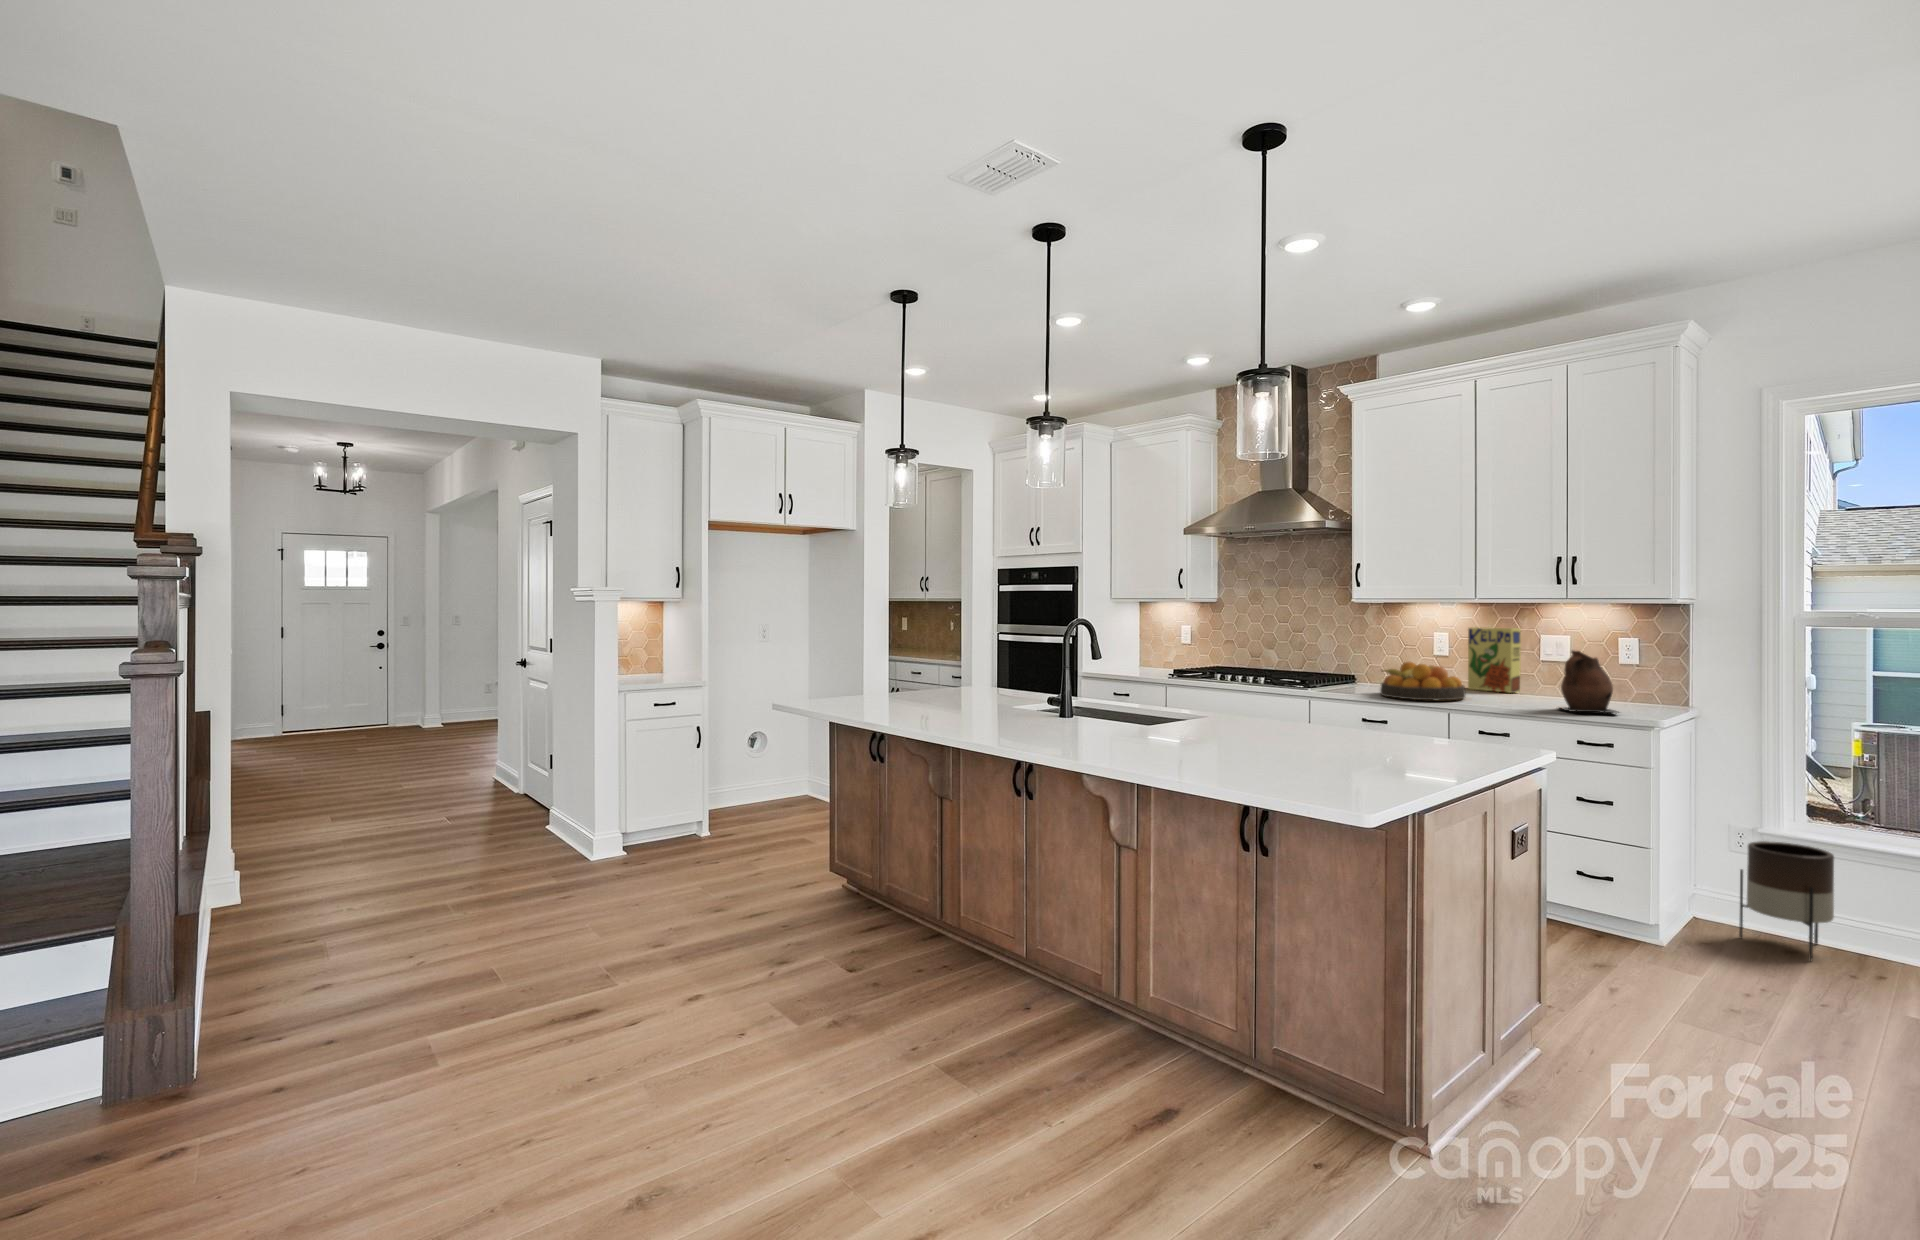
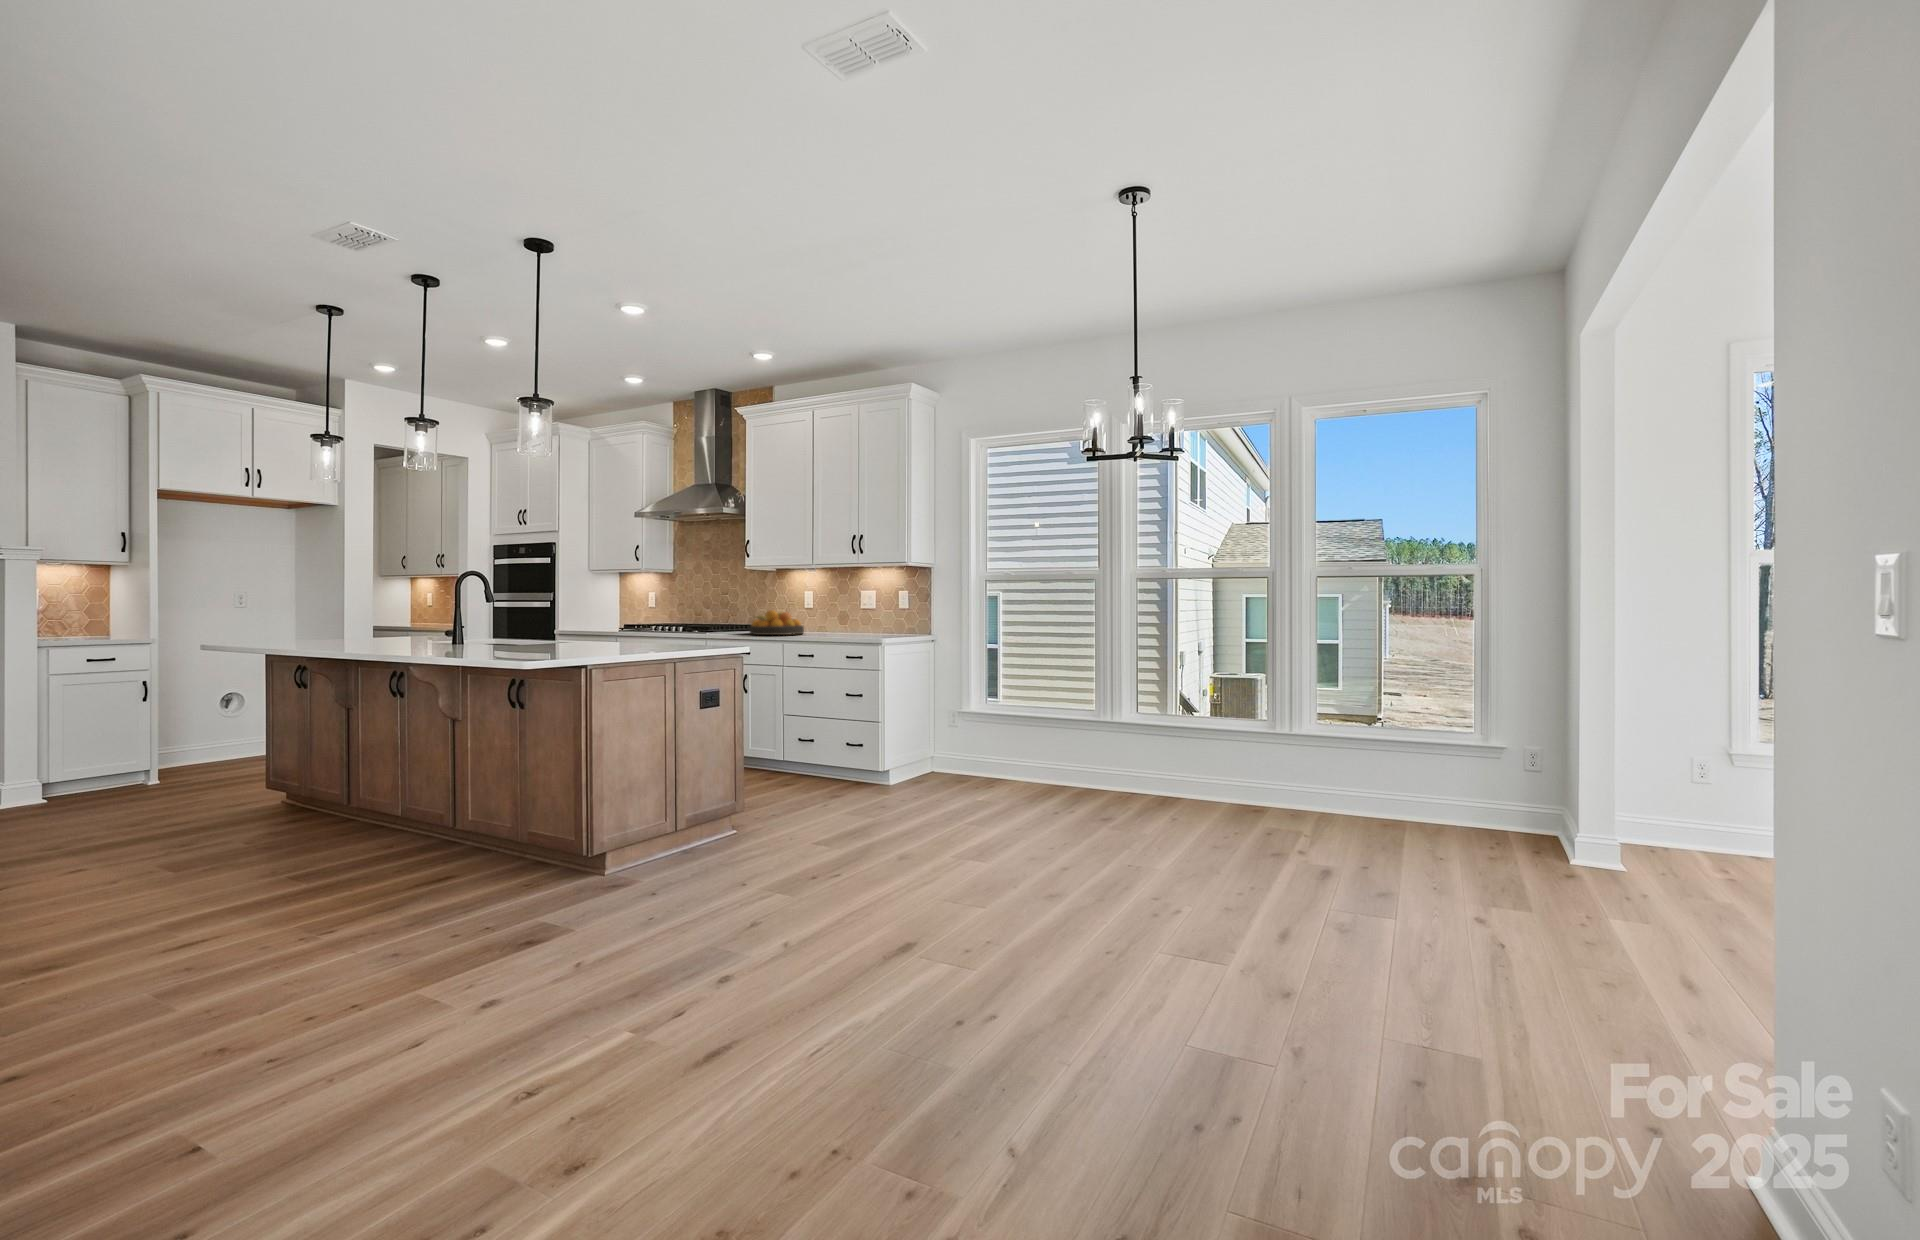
cereal box: present [1468,627,1521,693] -> none [822,587,850,631]
ceramic pitcher: present [1560,651,1618,713] -> none [846,597,878,638]
planter: present [1739,841,1834,961] -> none [946,715,987,782]

